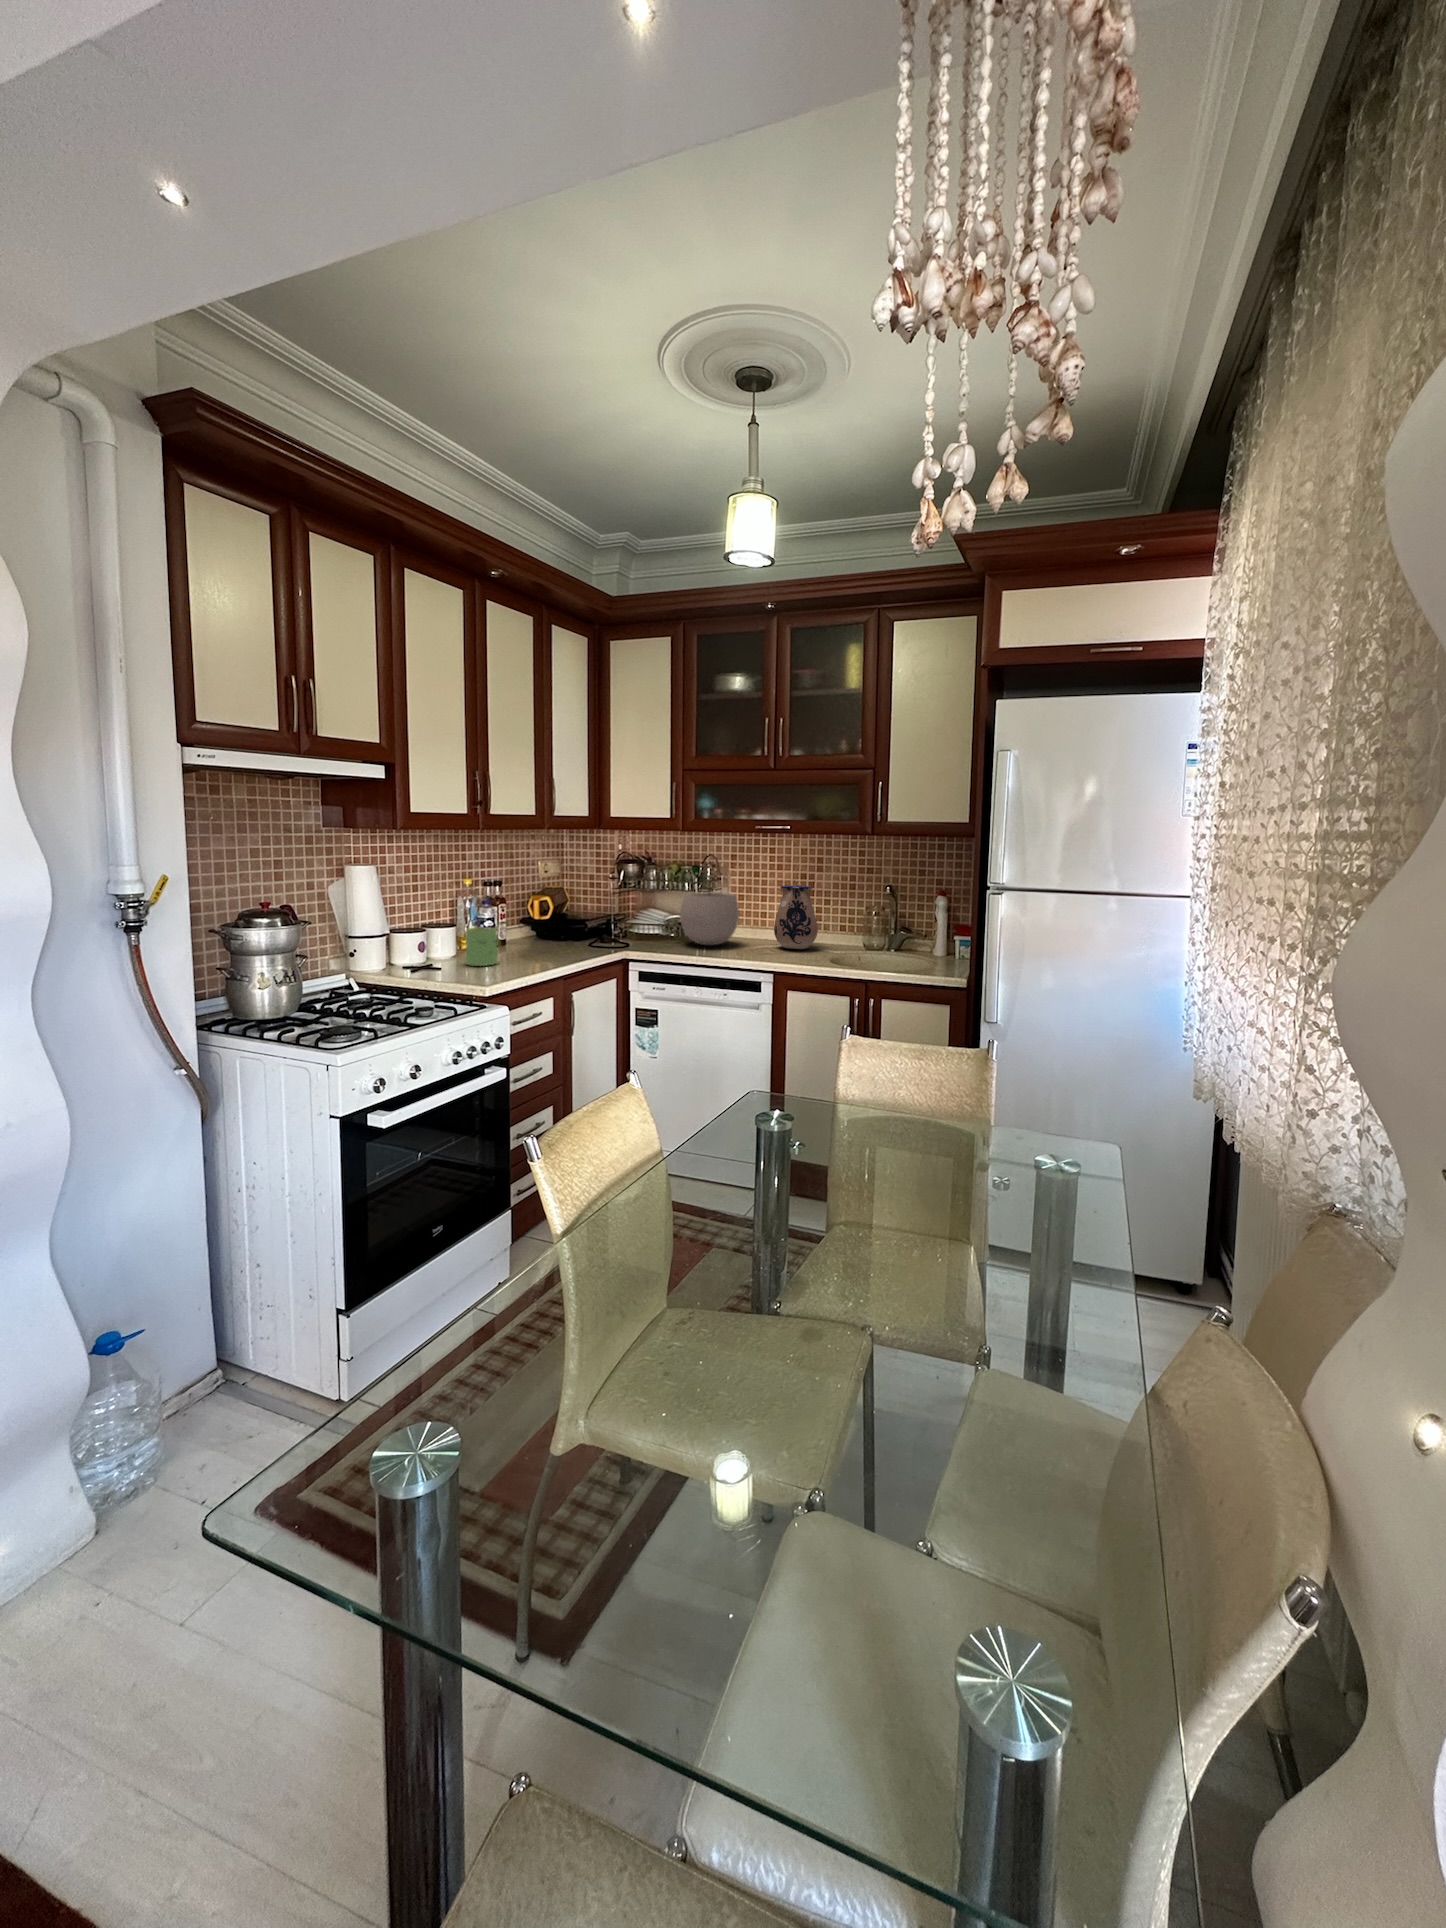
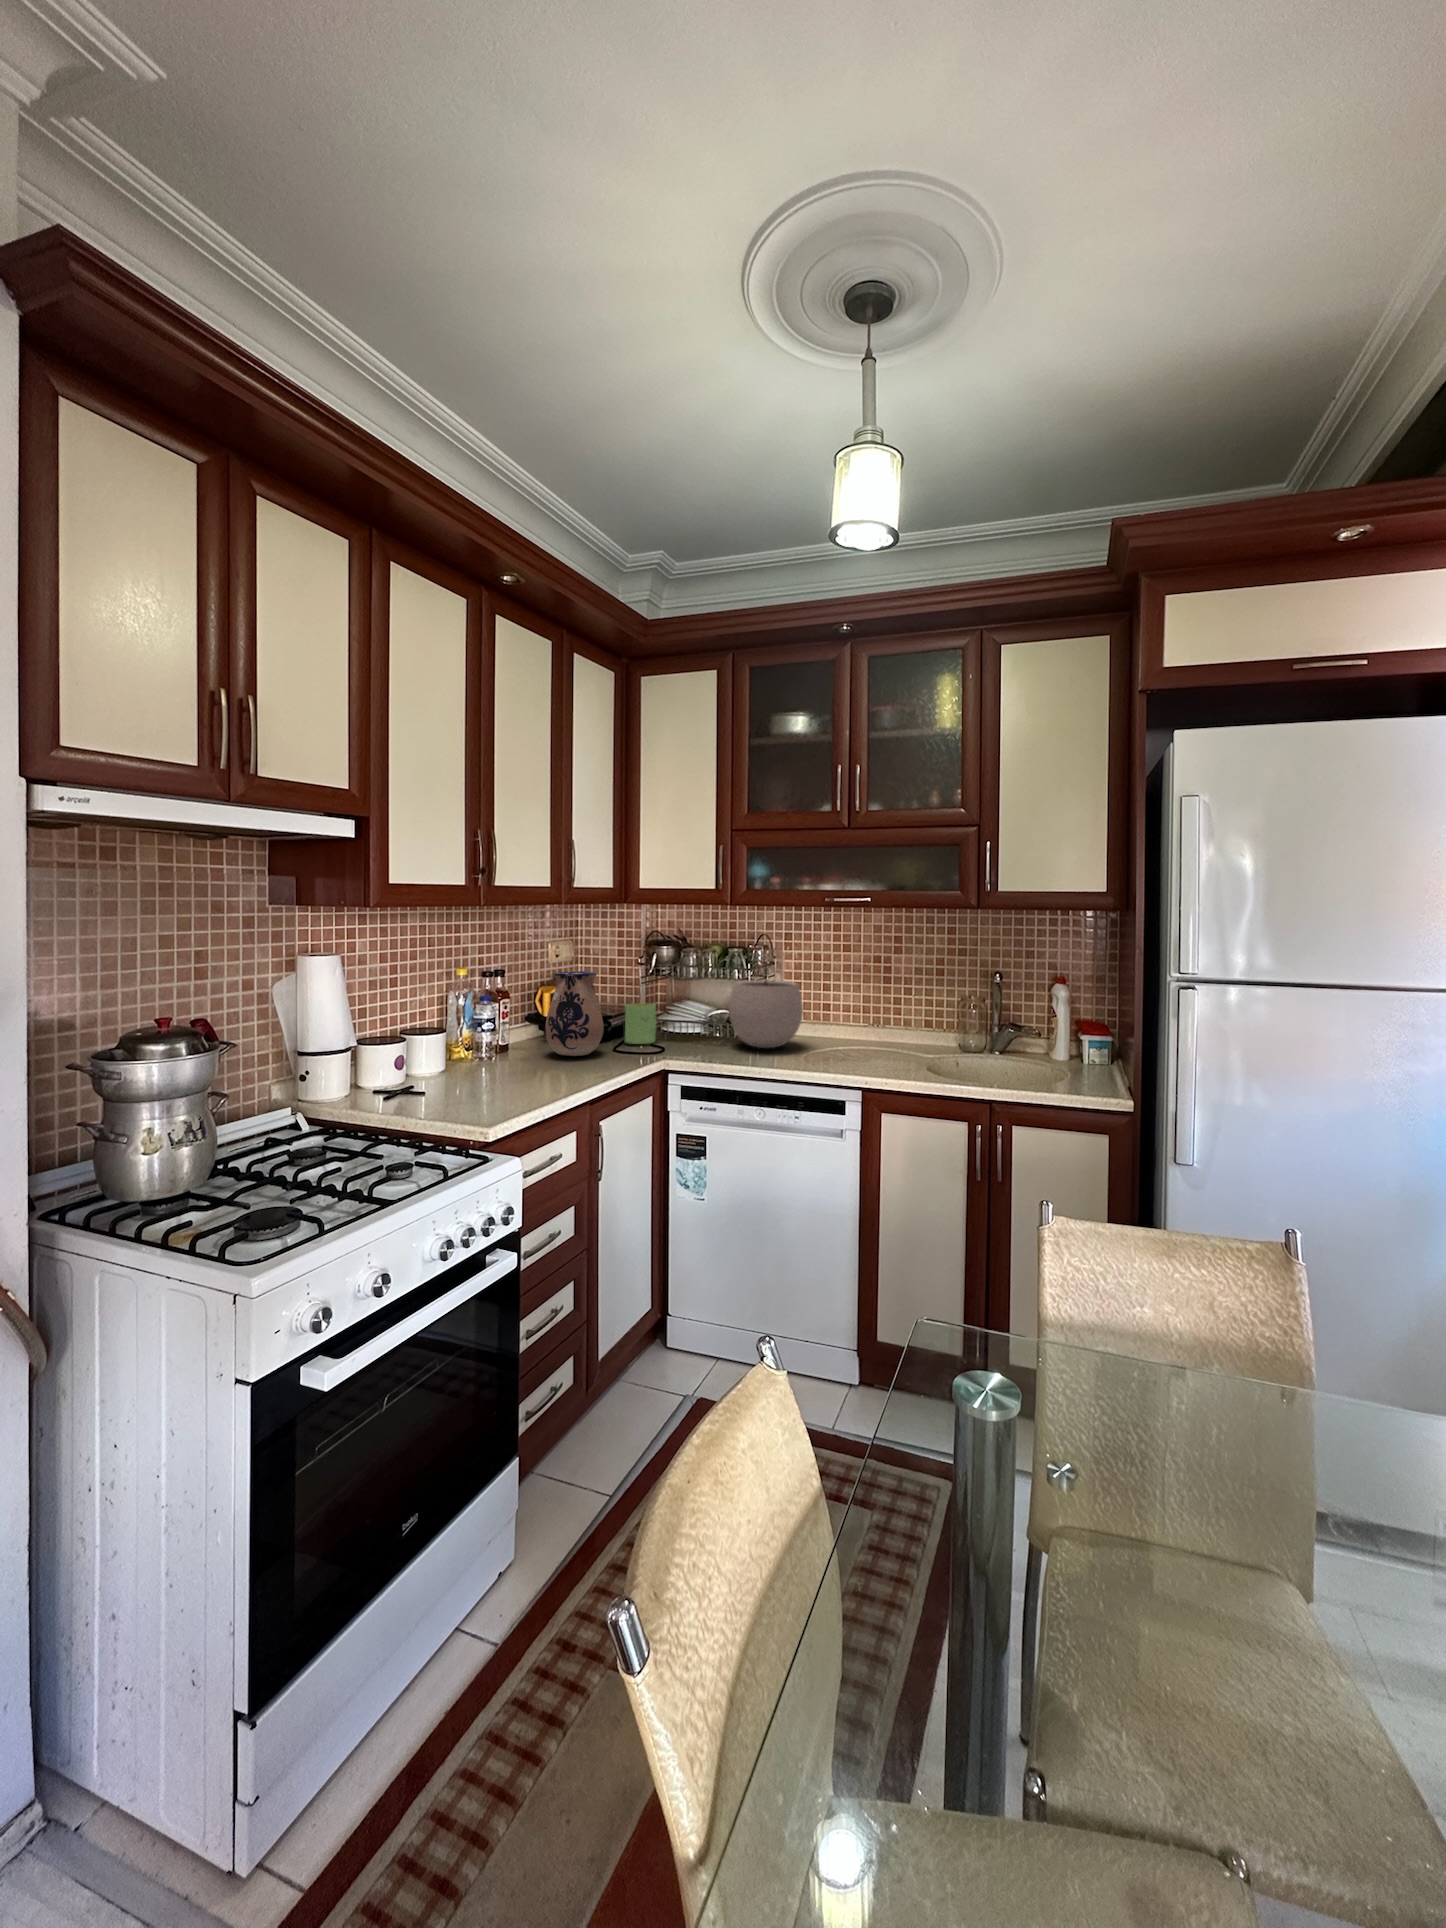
ceramic pitcher: present [774,885,818,949] -> present [545,971,604,1056]
mug: present [466,928,500,966] -> present [625,1004,657,1044]

